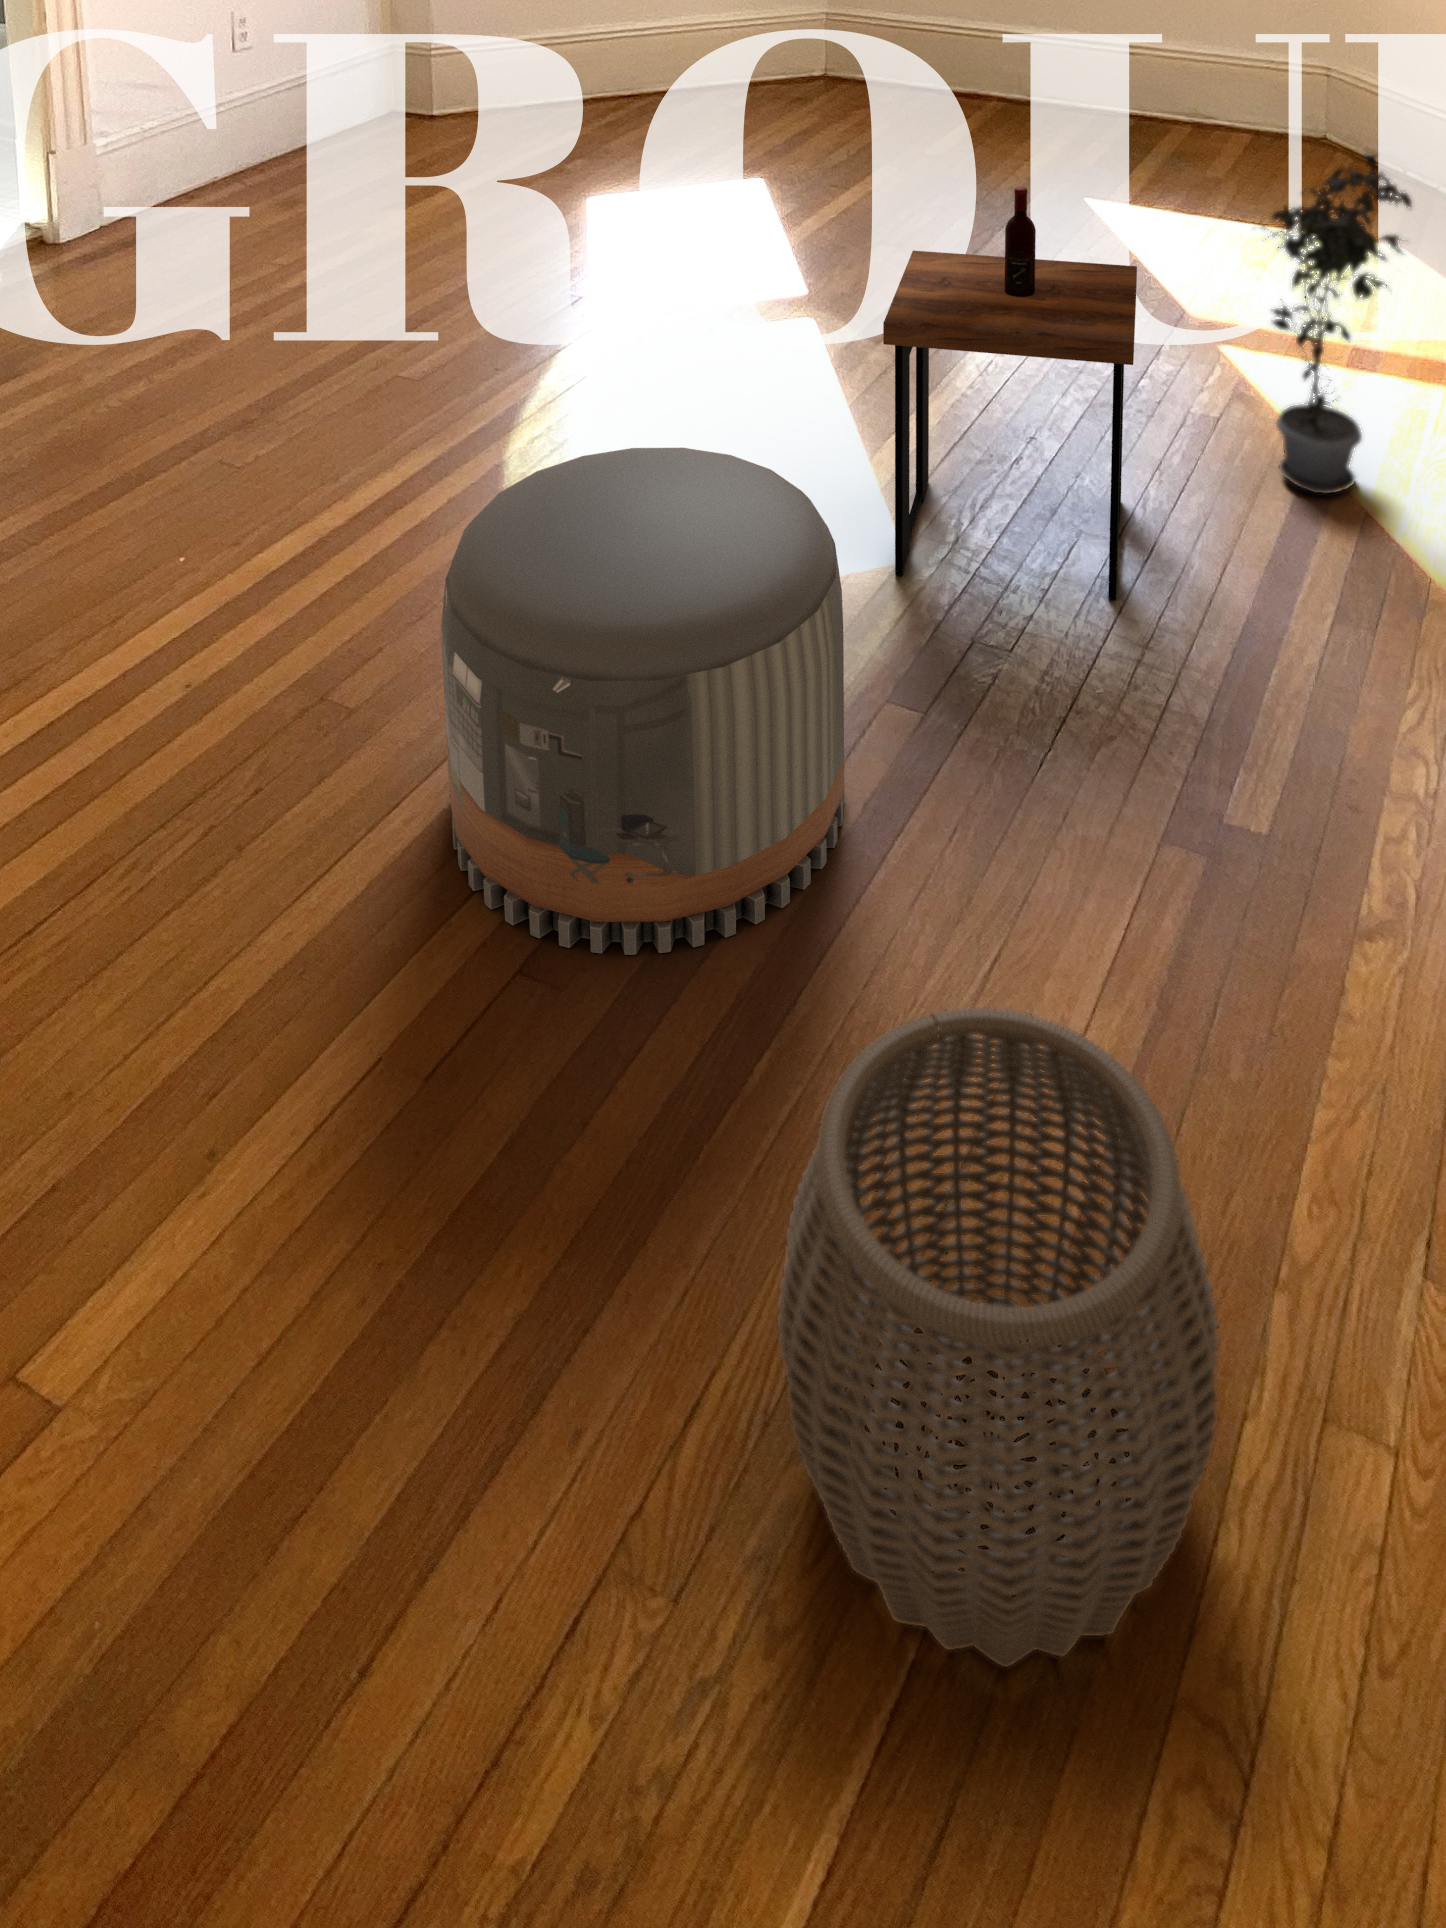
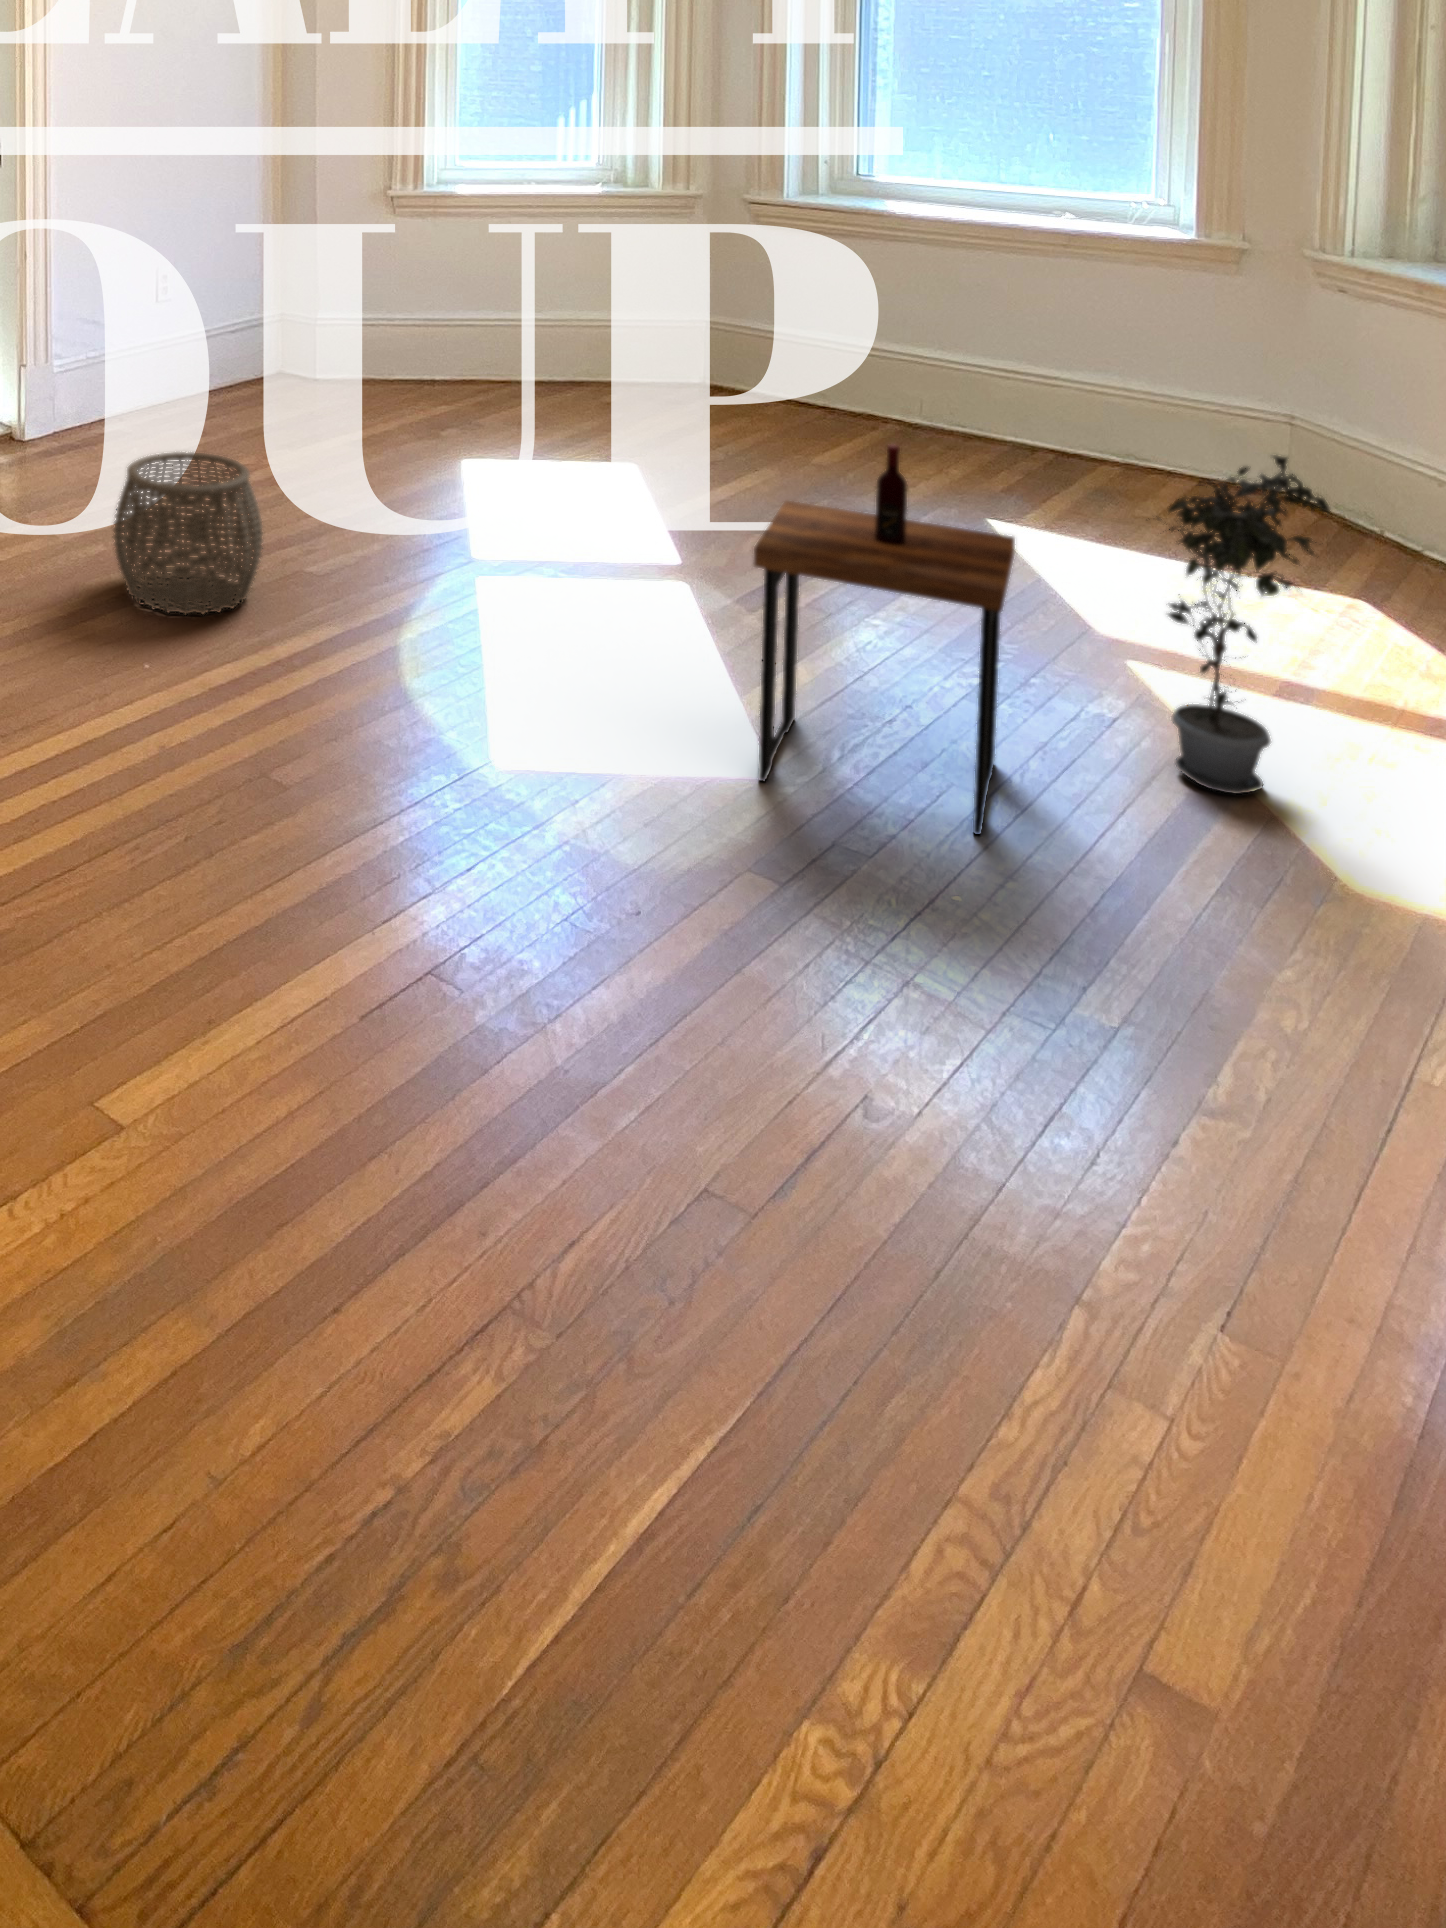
pouf: present [441,448,844,955] -> none [371,607,708,989]
woven basket: present [777,1007,1219,1667] -> present [113,452,263,614]

